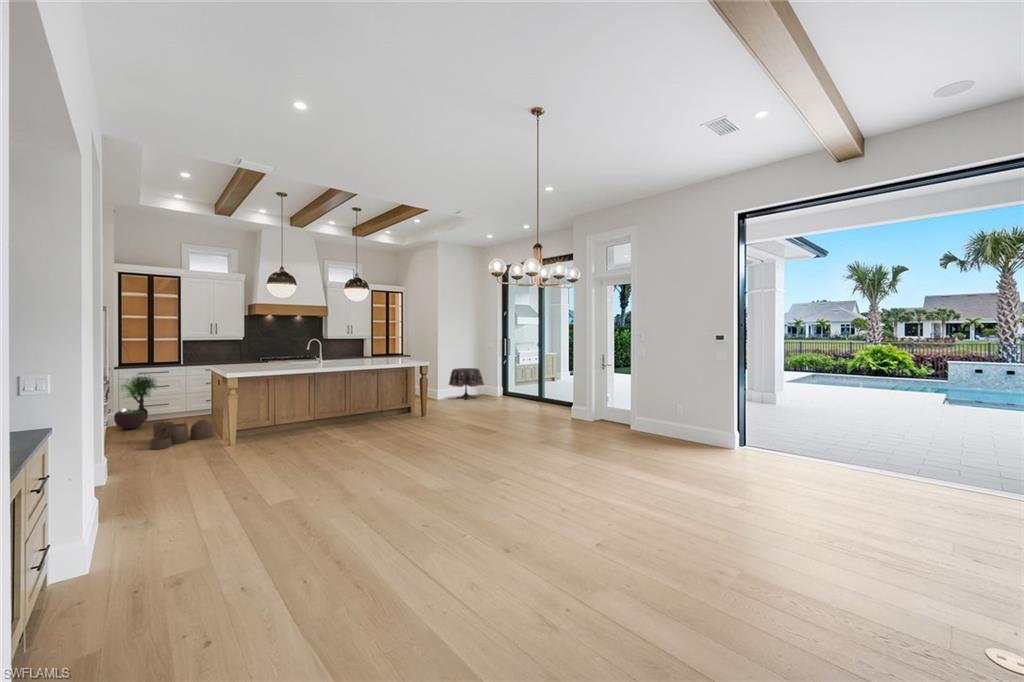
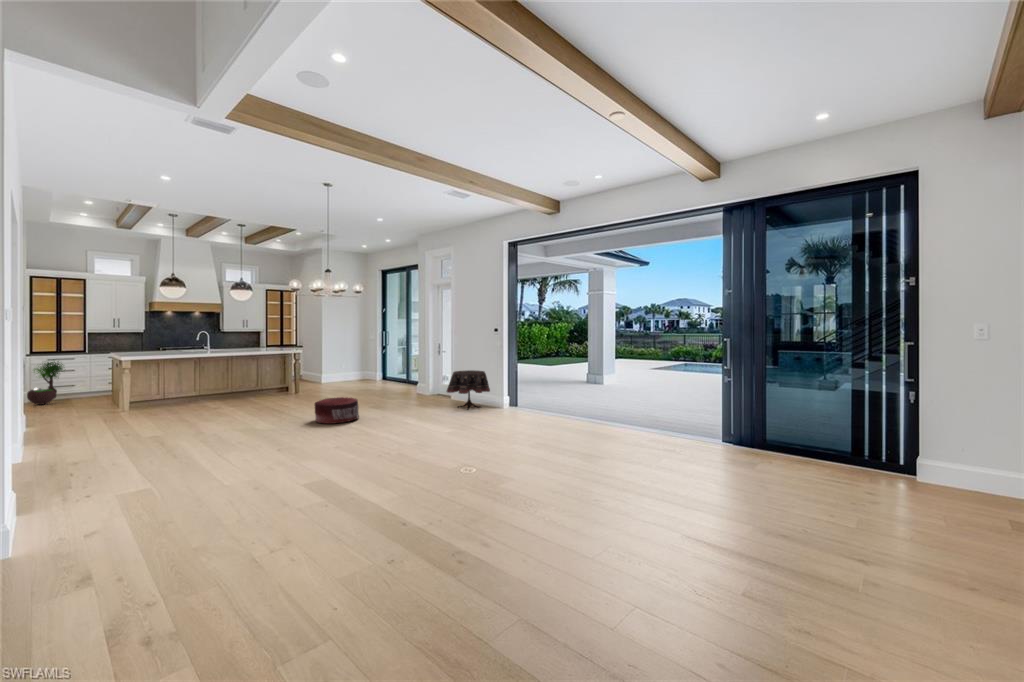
side table: present [449,368,484,400] -> present [447,370,490,409]
woven basket: present [150,420,213,449] -> none [58,393,113,415]
pouf: none [495,435,555,479] -> present [315,397,359,424]

